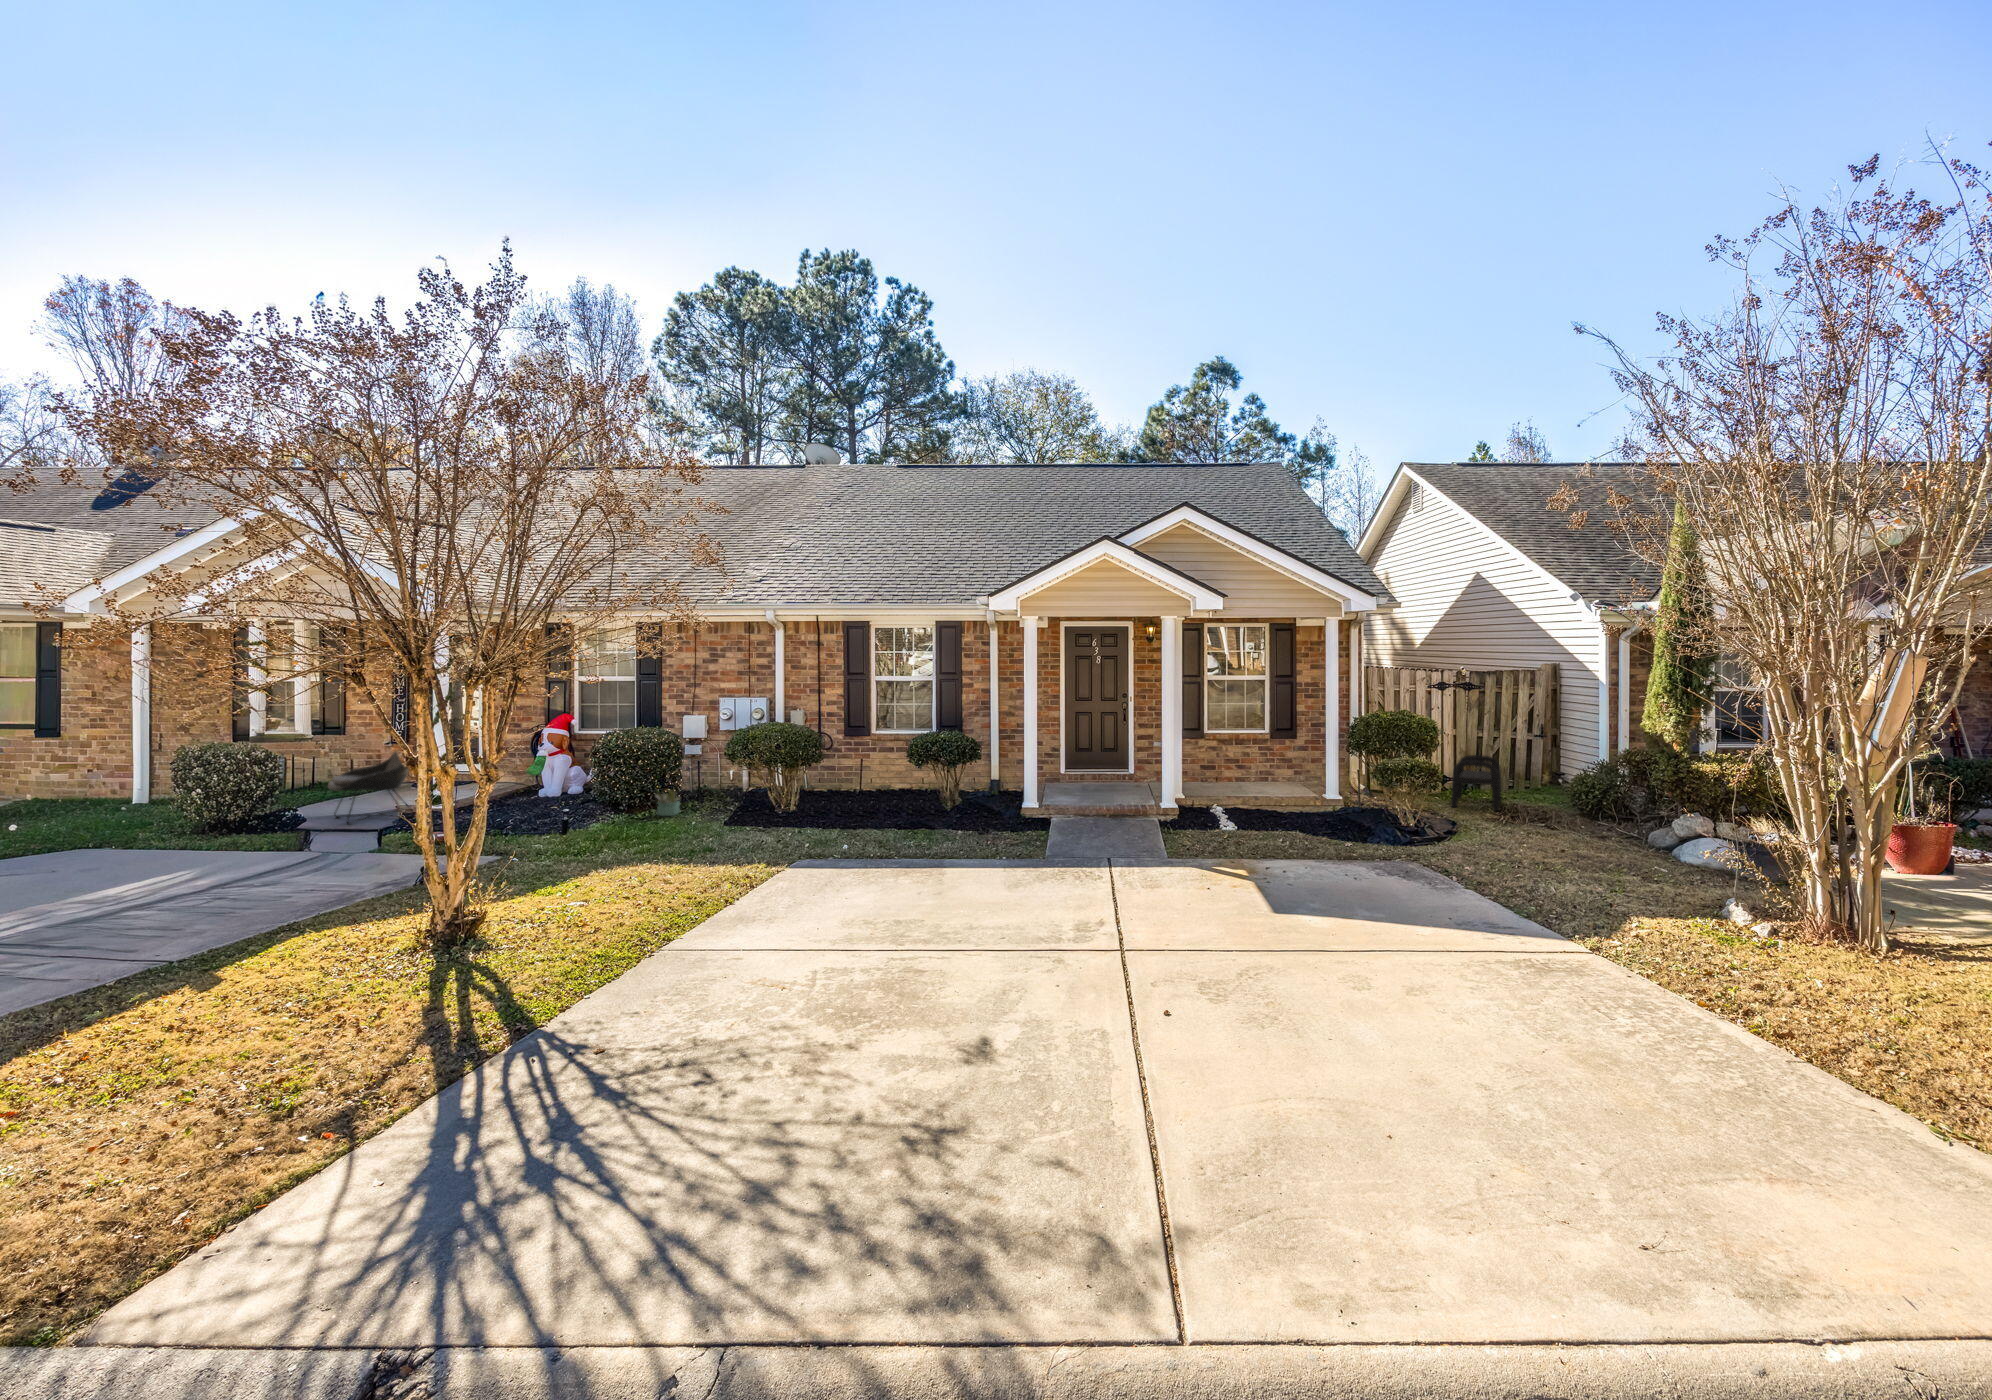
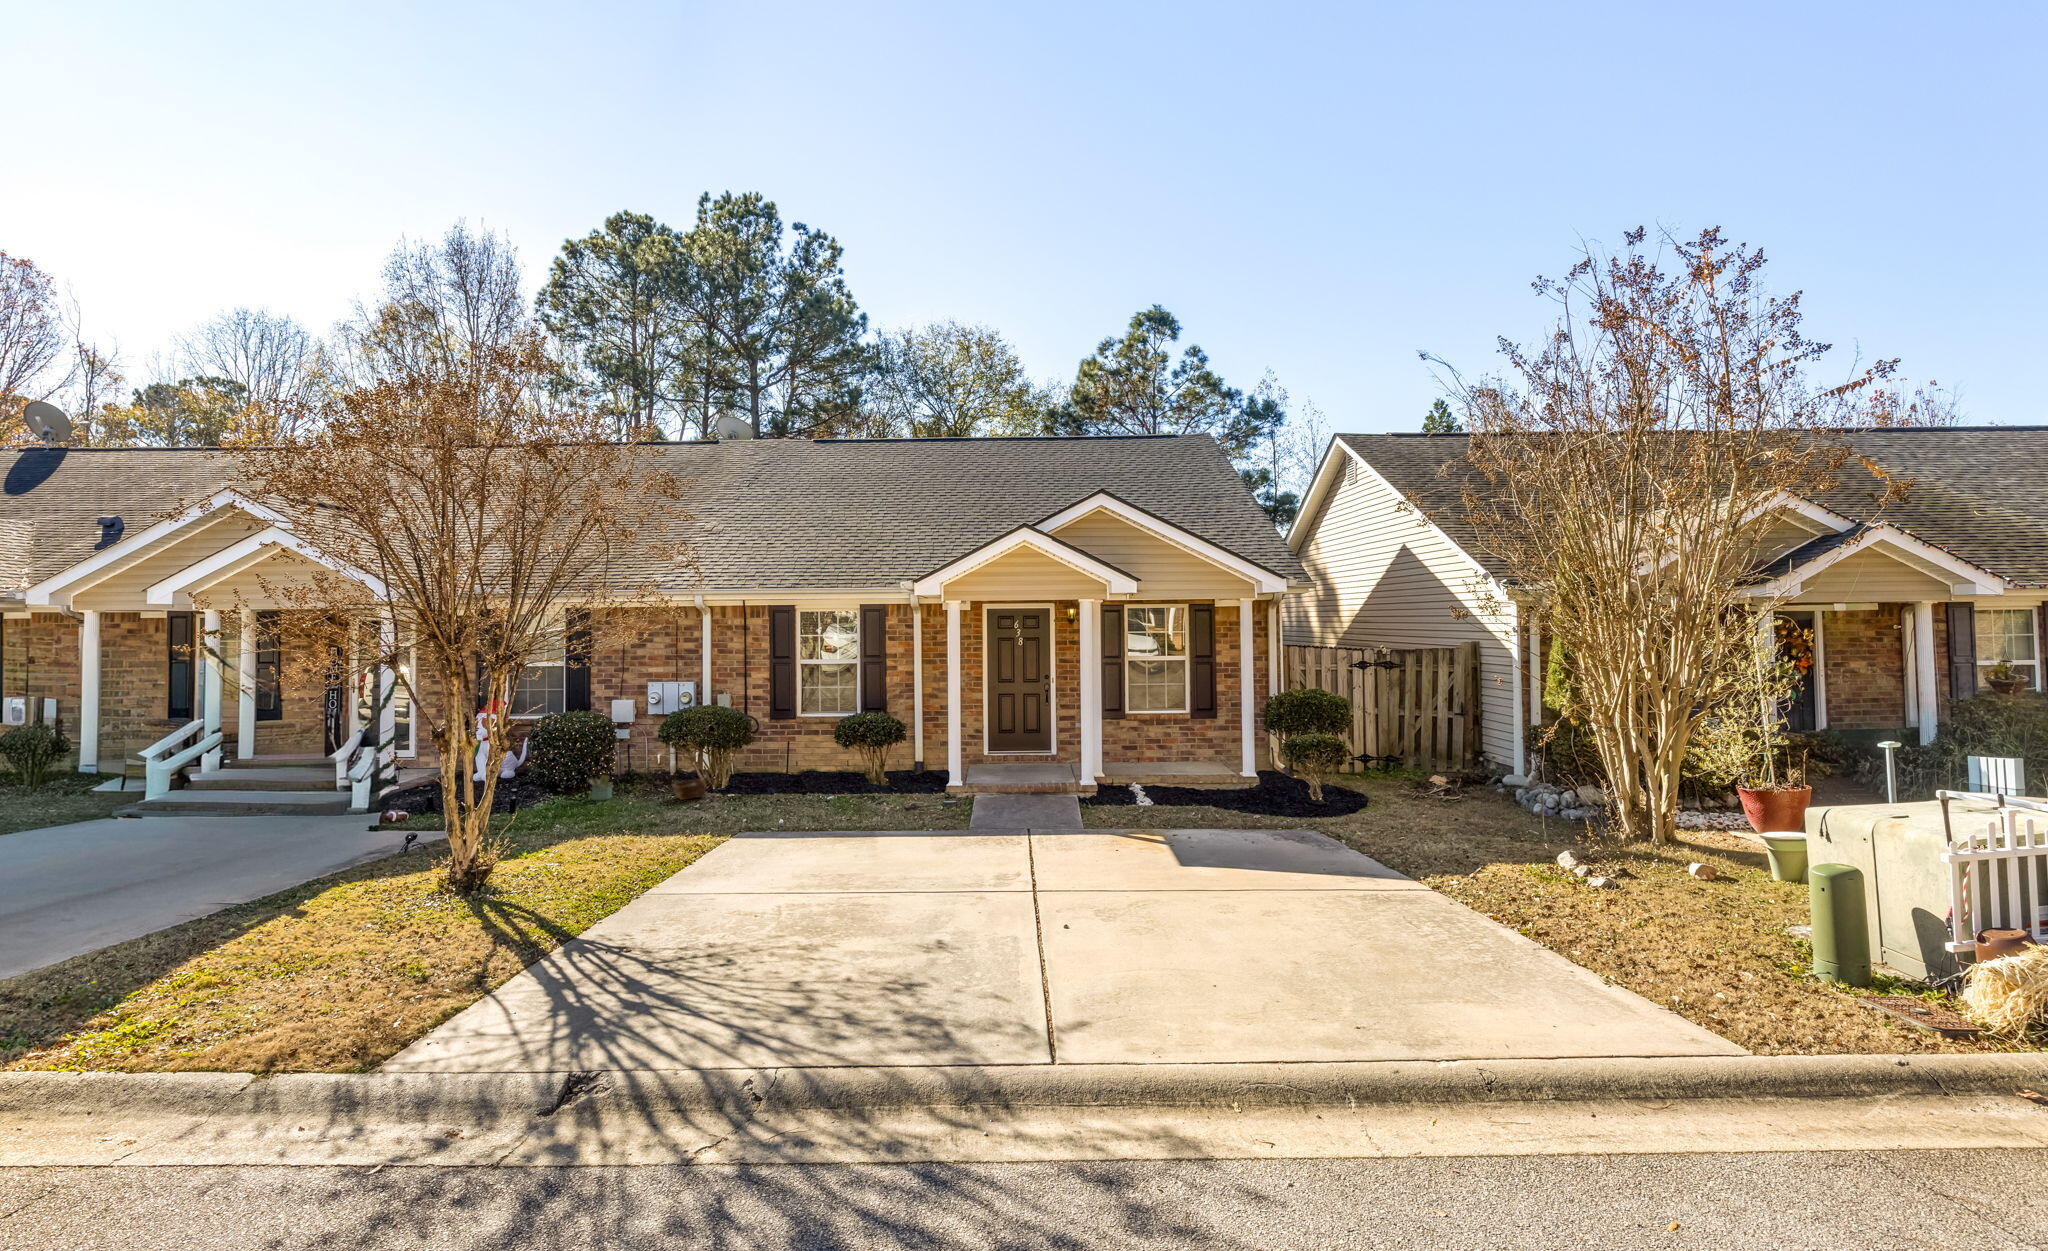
lounge chair: present [328,751,413,825] -> none [258,735,346,815]
bench: present [1451,755,1501,811] -> none [1355,726,1405,777]
woven basket: none [738,792,773,818] -> present [672,776,706,800]

